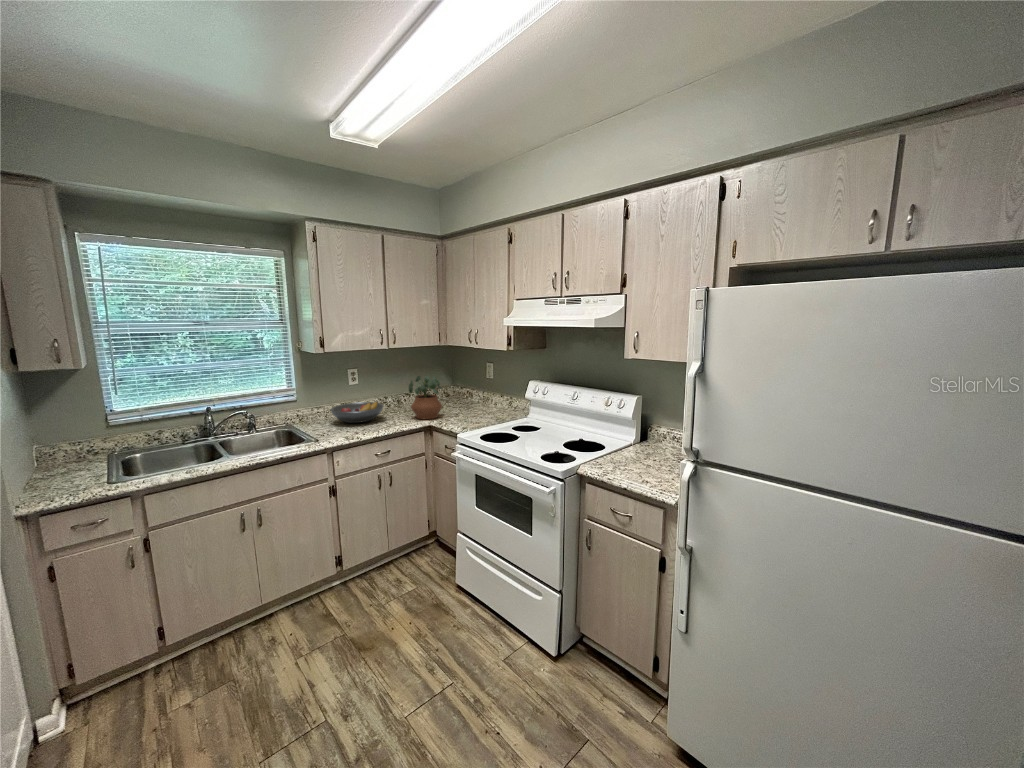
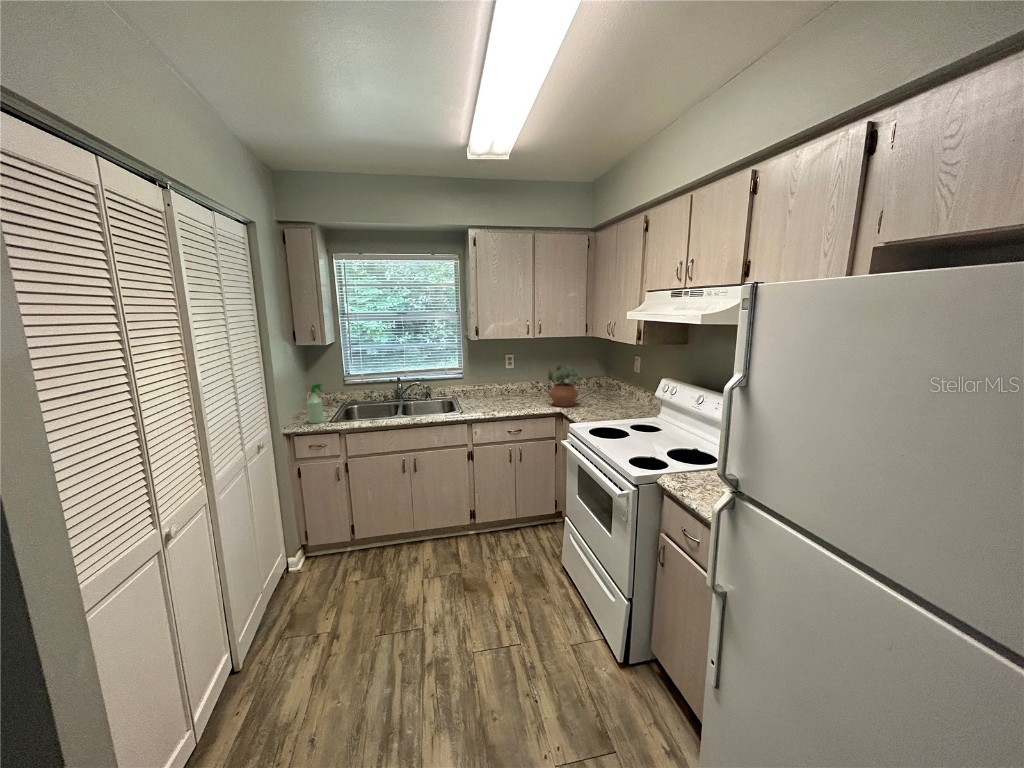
fruit bowl: present [330,401,384,423] -> none [483,385,528,402]
spray bottle: none [51,426,89,490] -> present [307,384,324,423]

